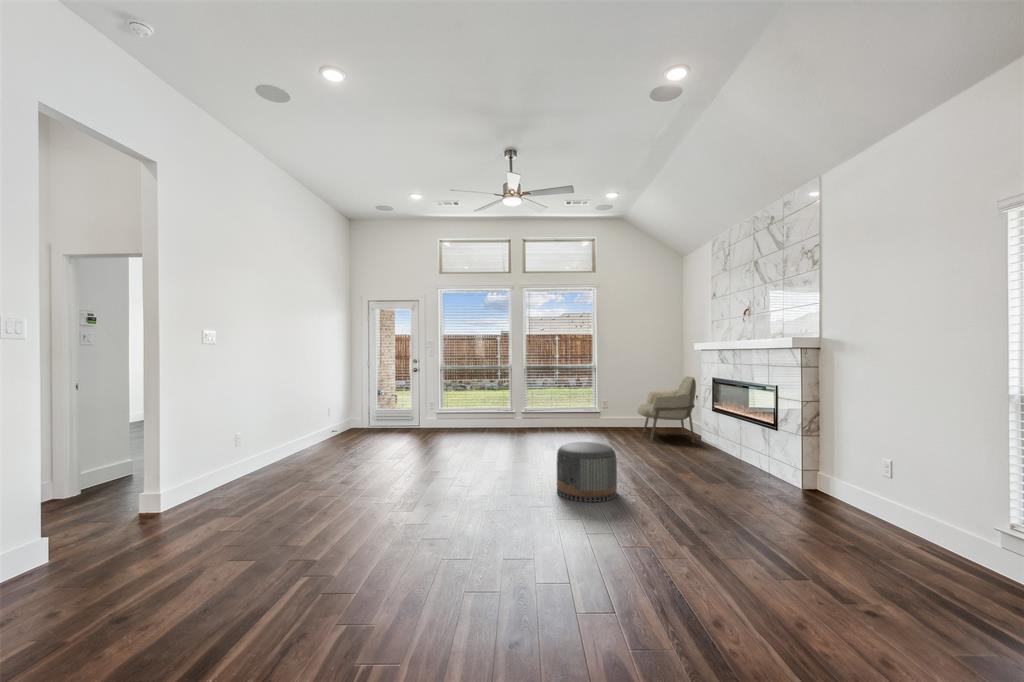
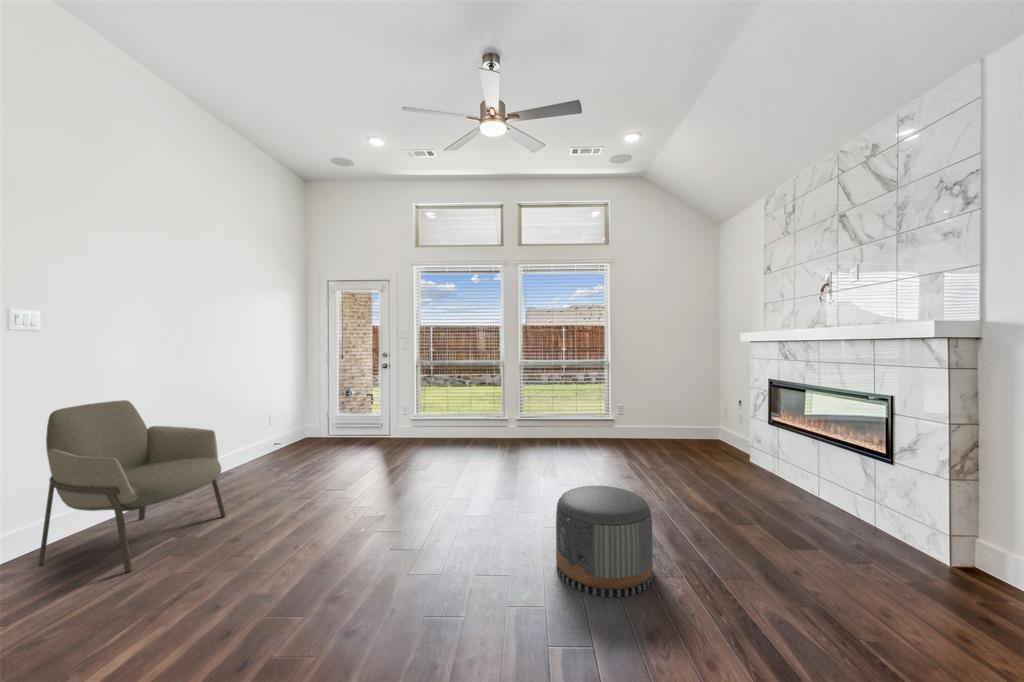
armchair: present [638,376,696,443] -> present [39,400,226,572]

